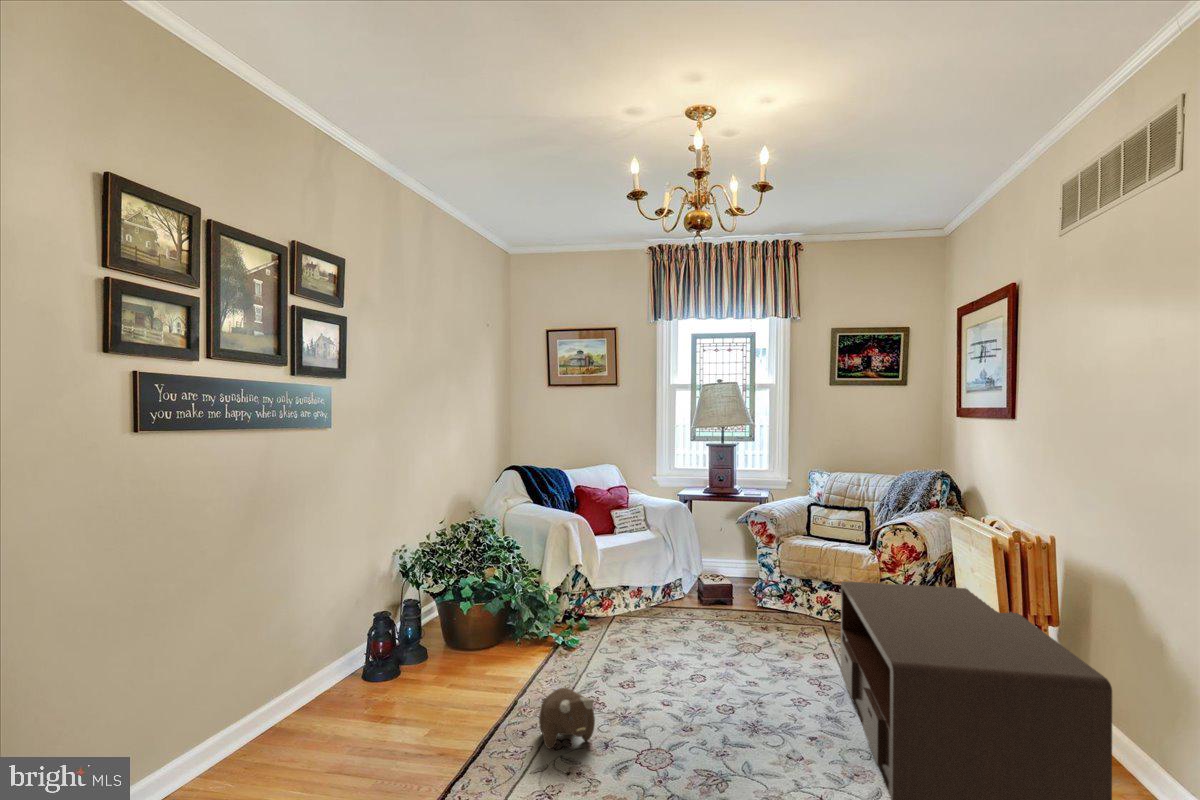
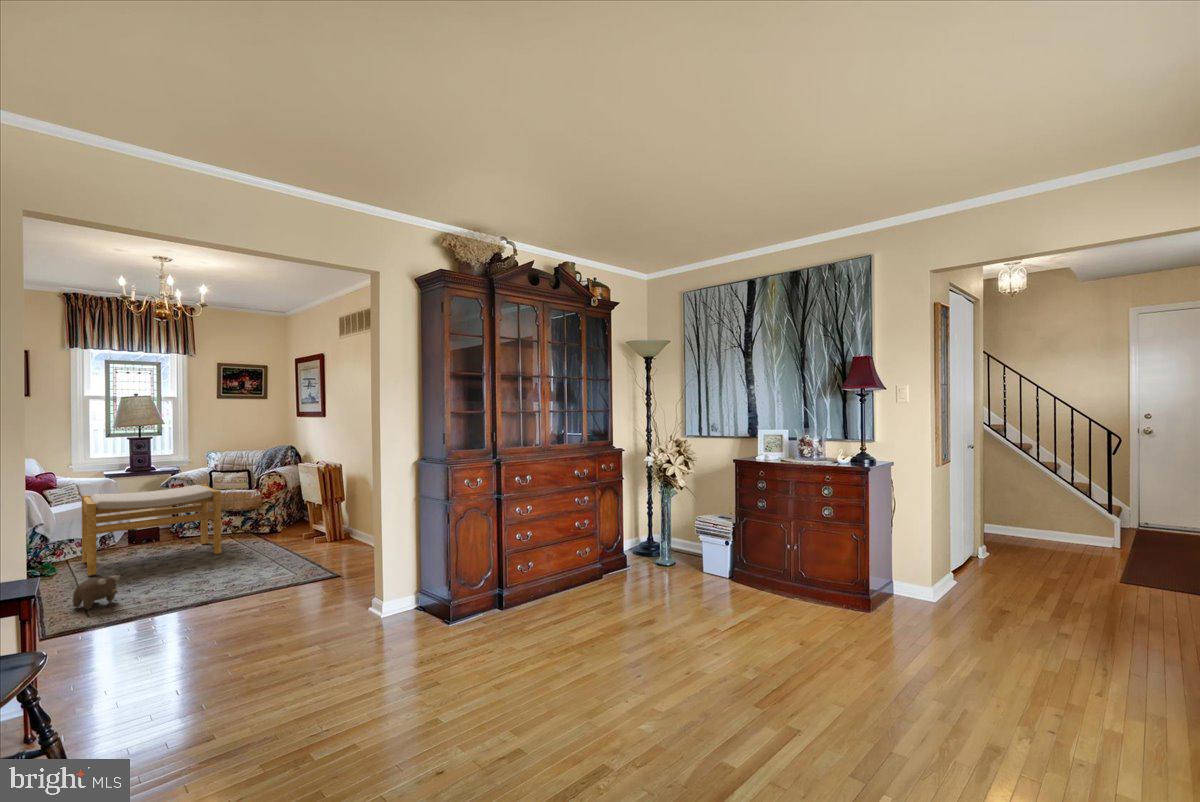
footstool: none [614,523,799,670] -> present [82,484,221,576]
coffee table: present [841,581,1112,800] -> none [245,494,362,573]

